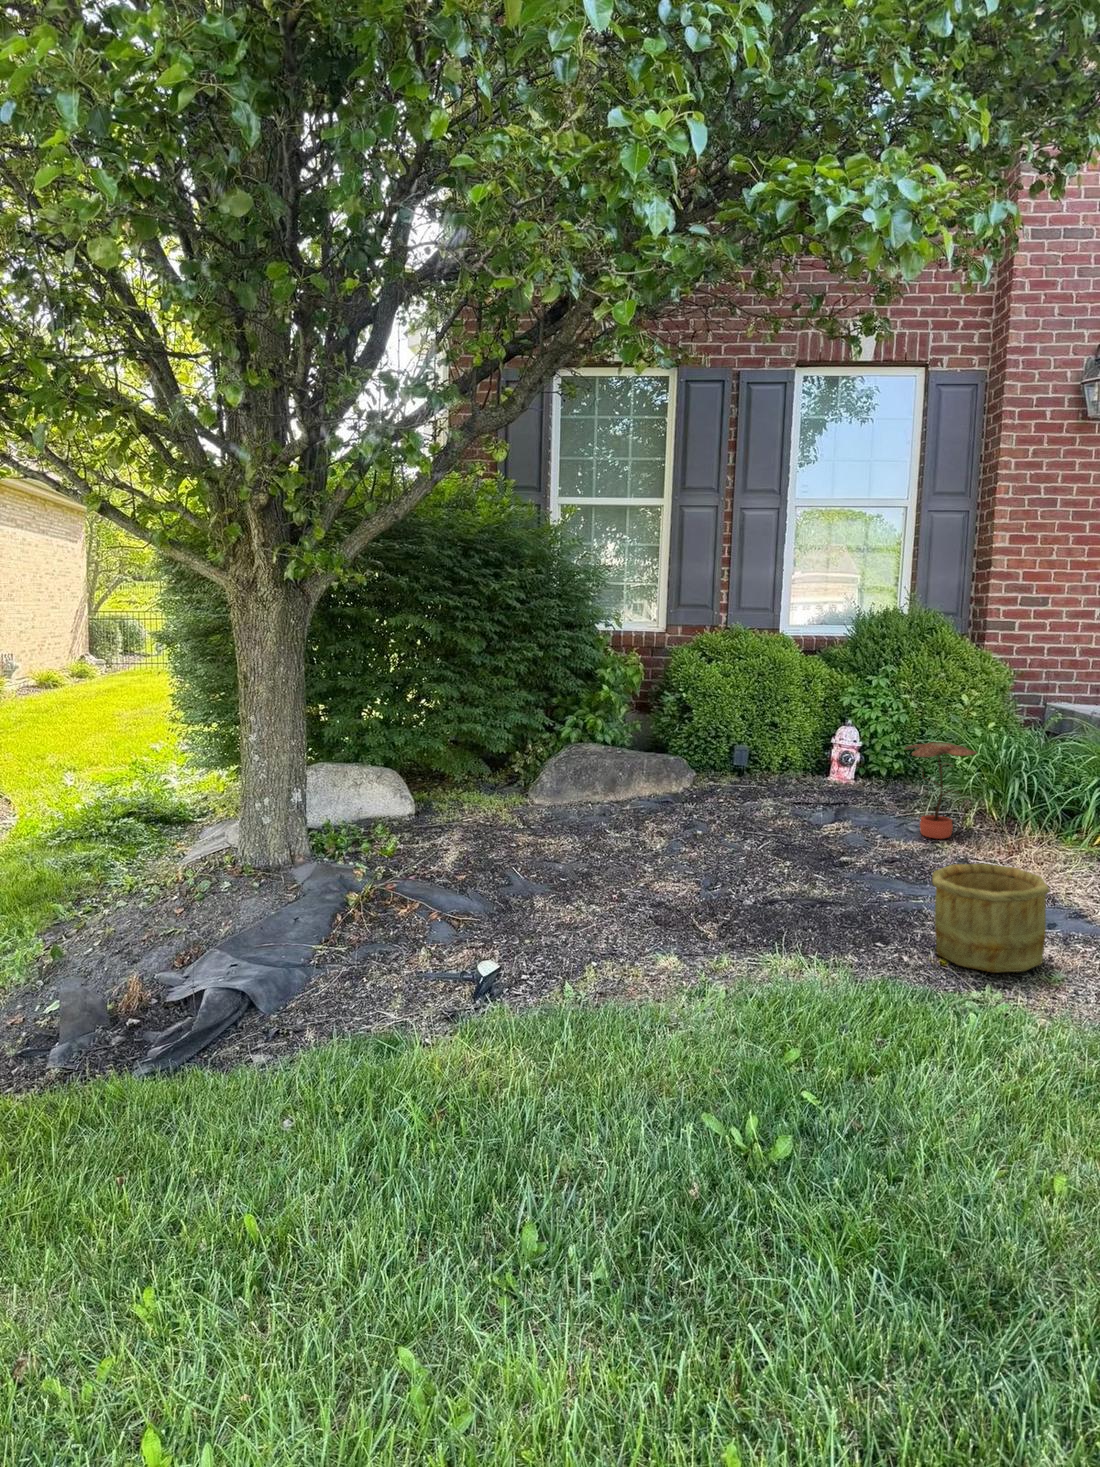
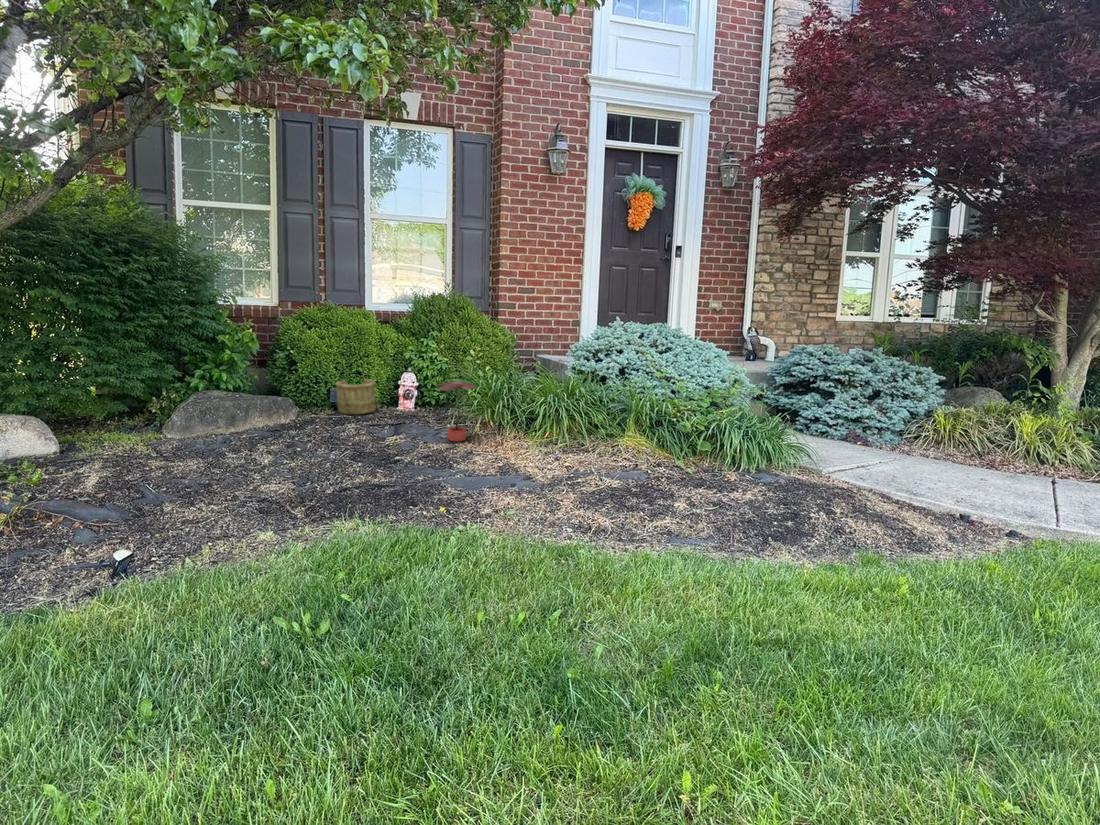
wooden bucket: present [932,864,1050,973] -> present [335,379,376,414]

